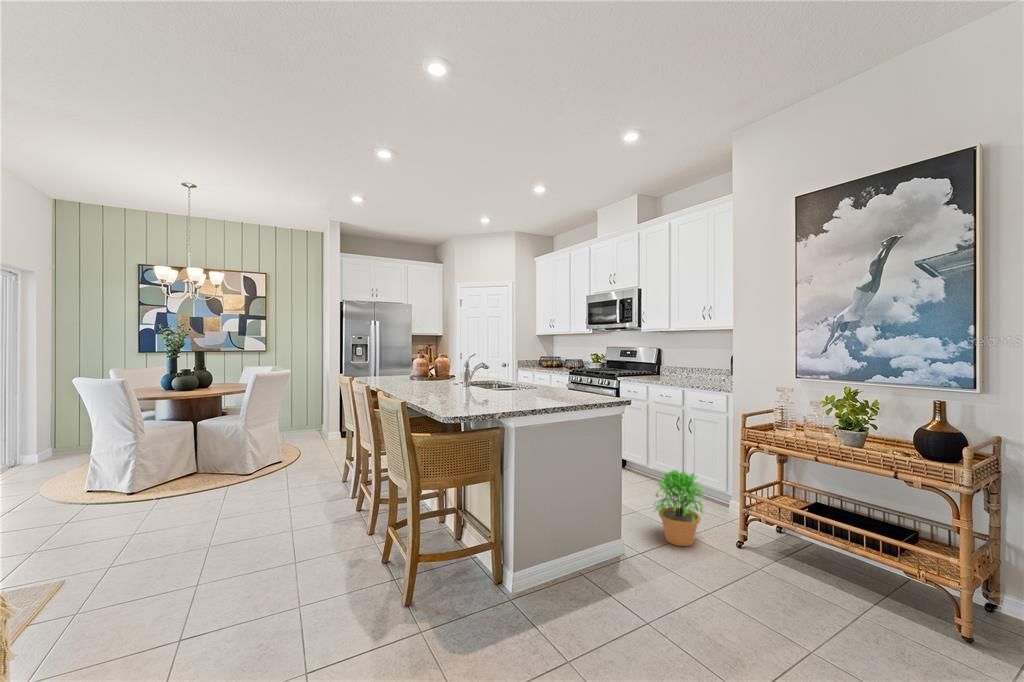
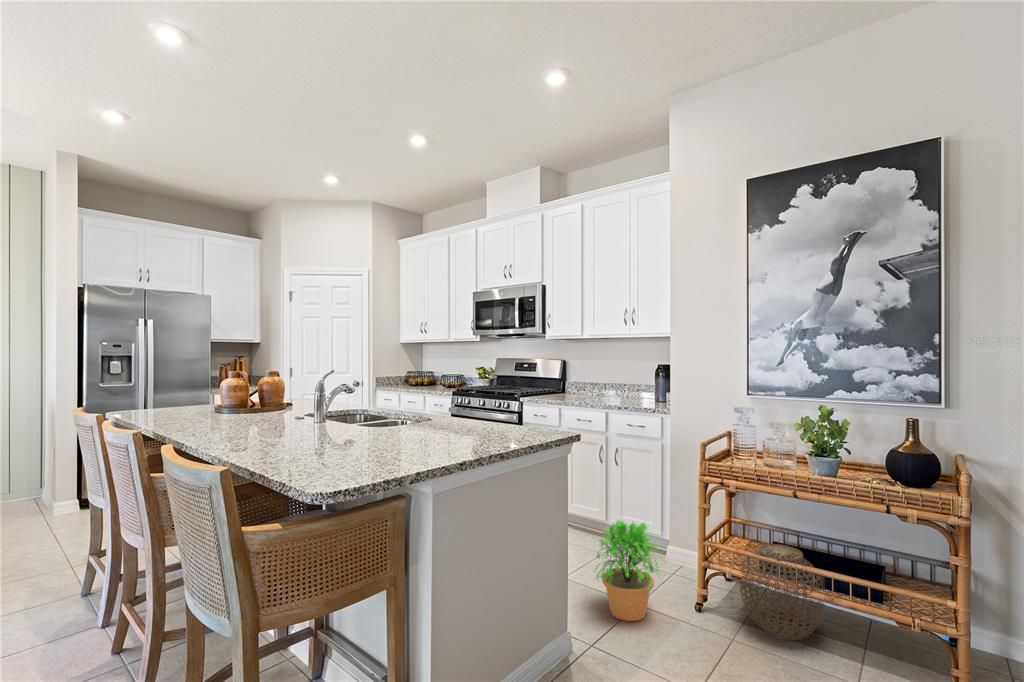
woven basket: none [773,500,849,580] -> present [740,544,824,640]

